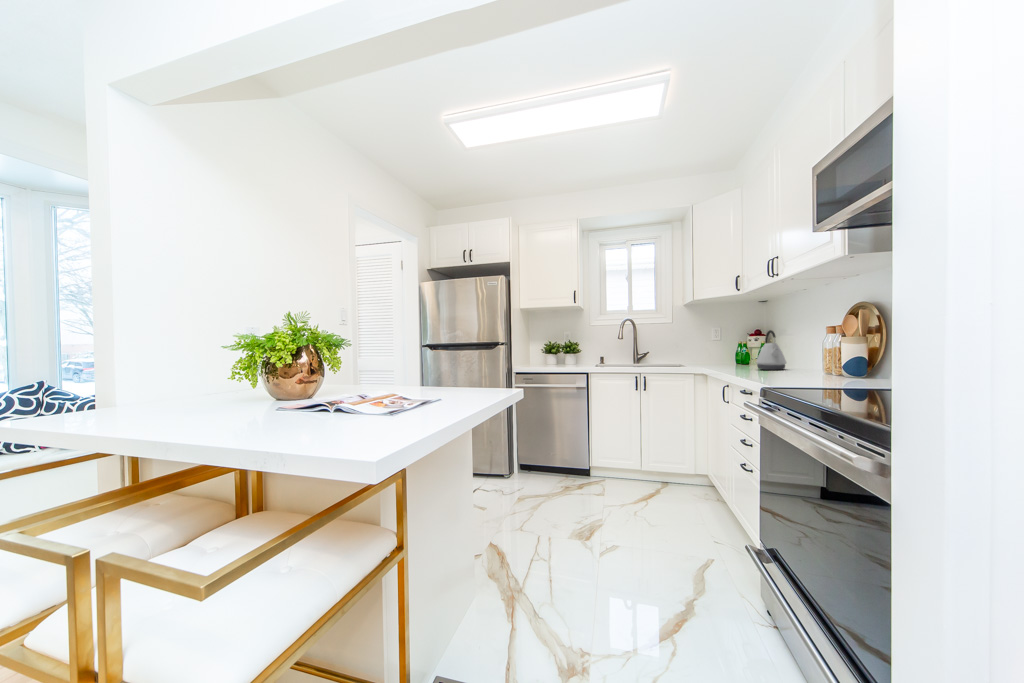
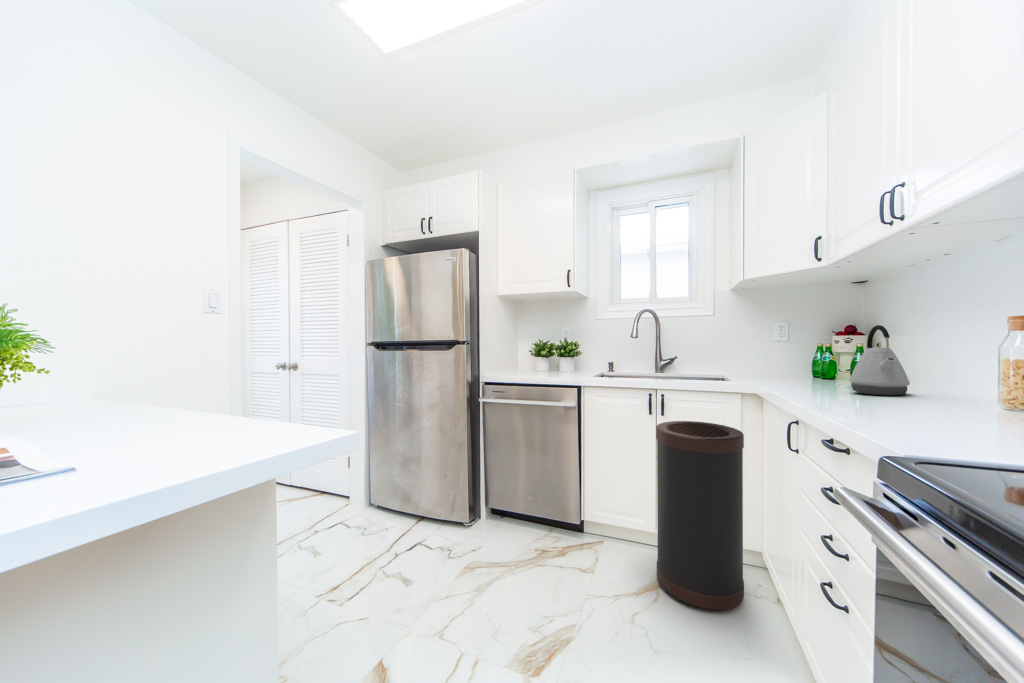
trash can: none [644,393,699,505] -> present [656,421,744,610]

